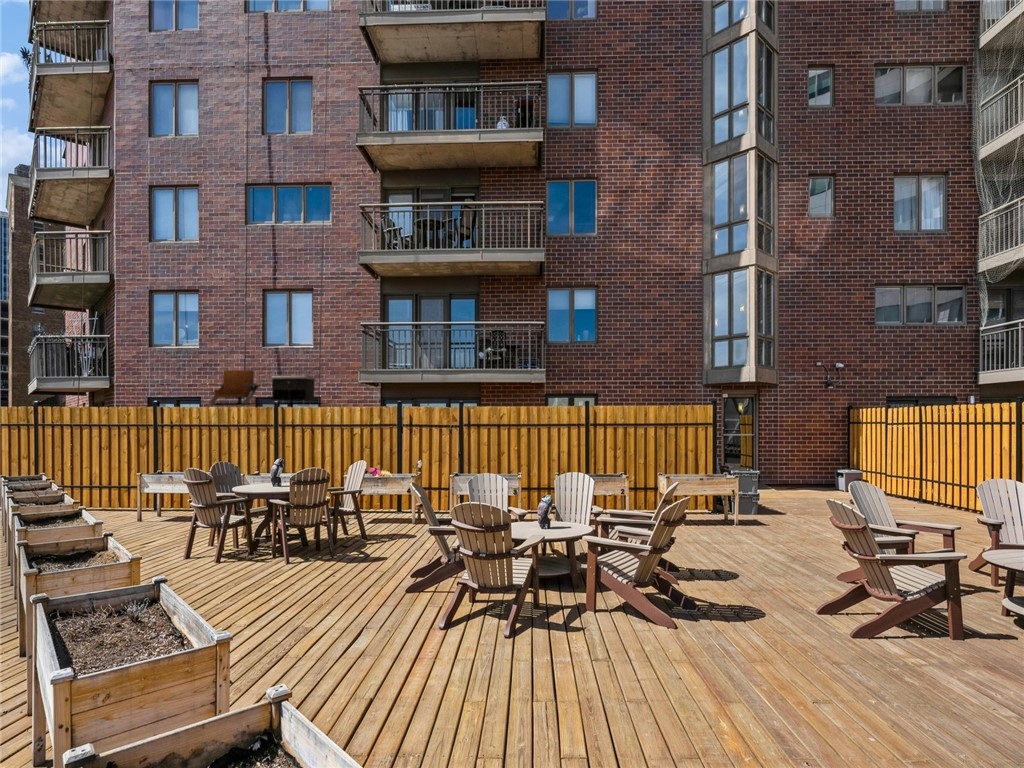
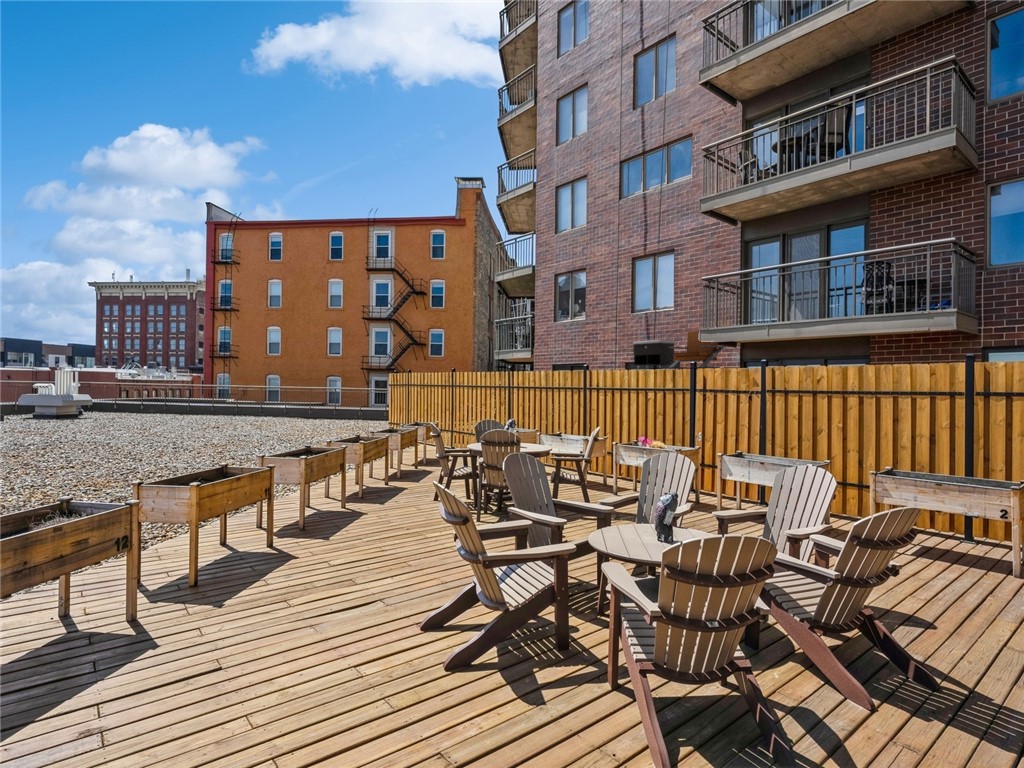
lounge chair: present [209,370,259,404] -> present [669,331,724,368]

